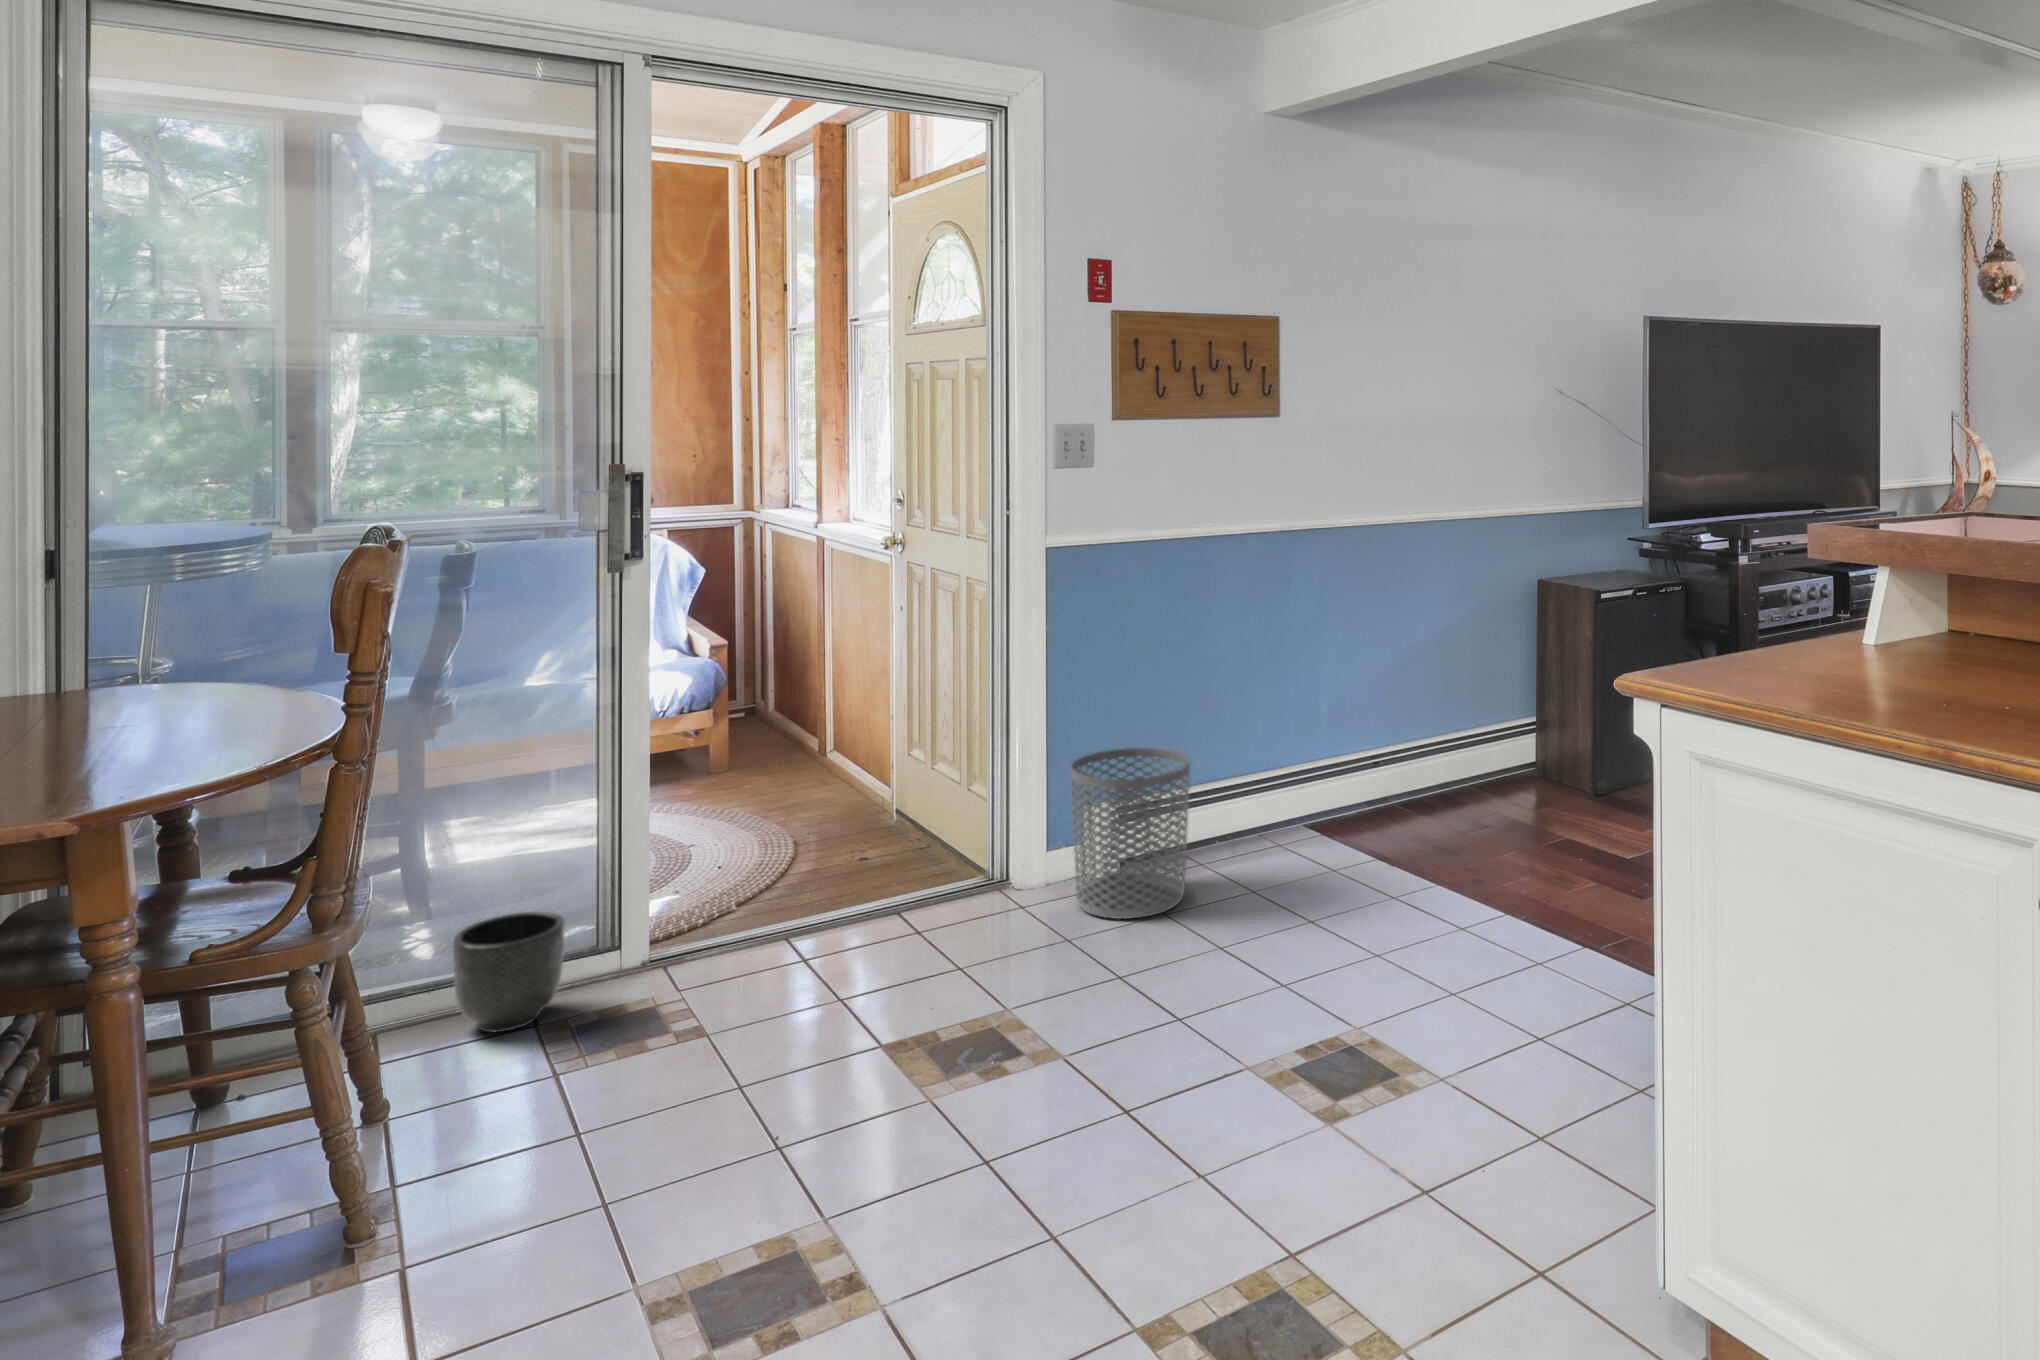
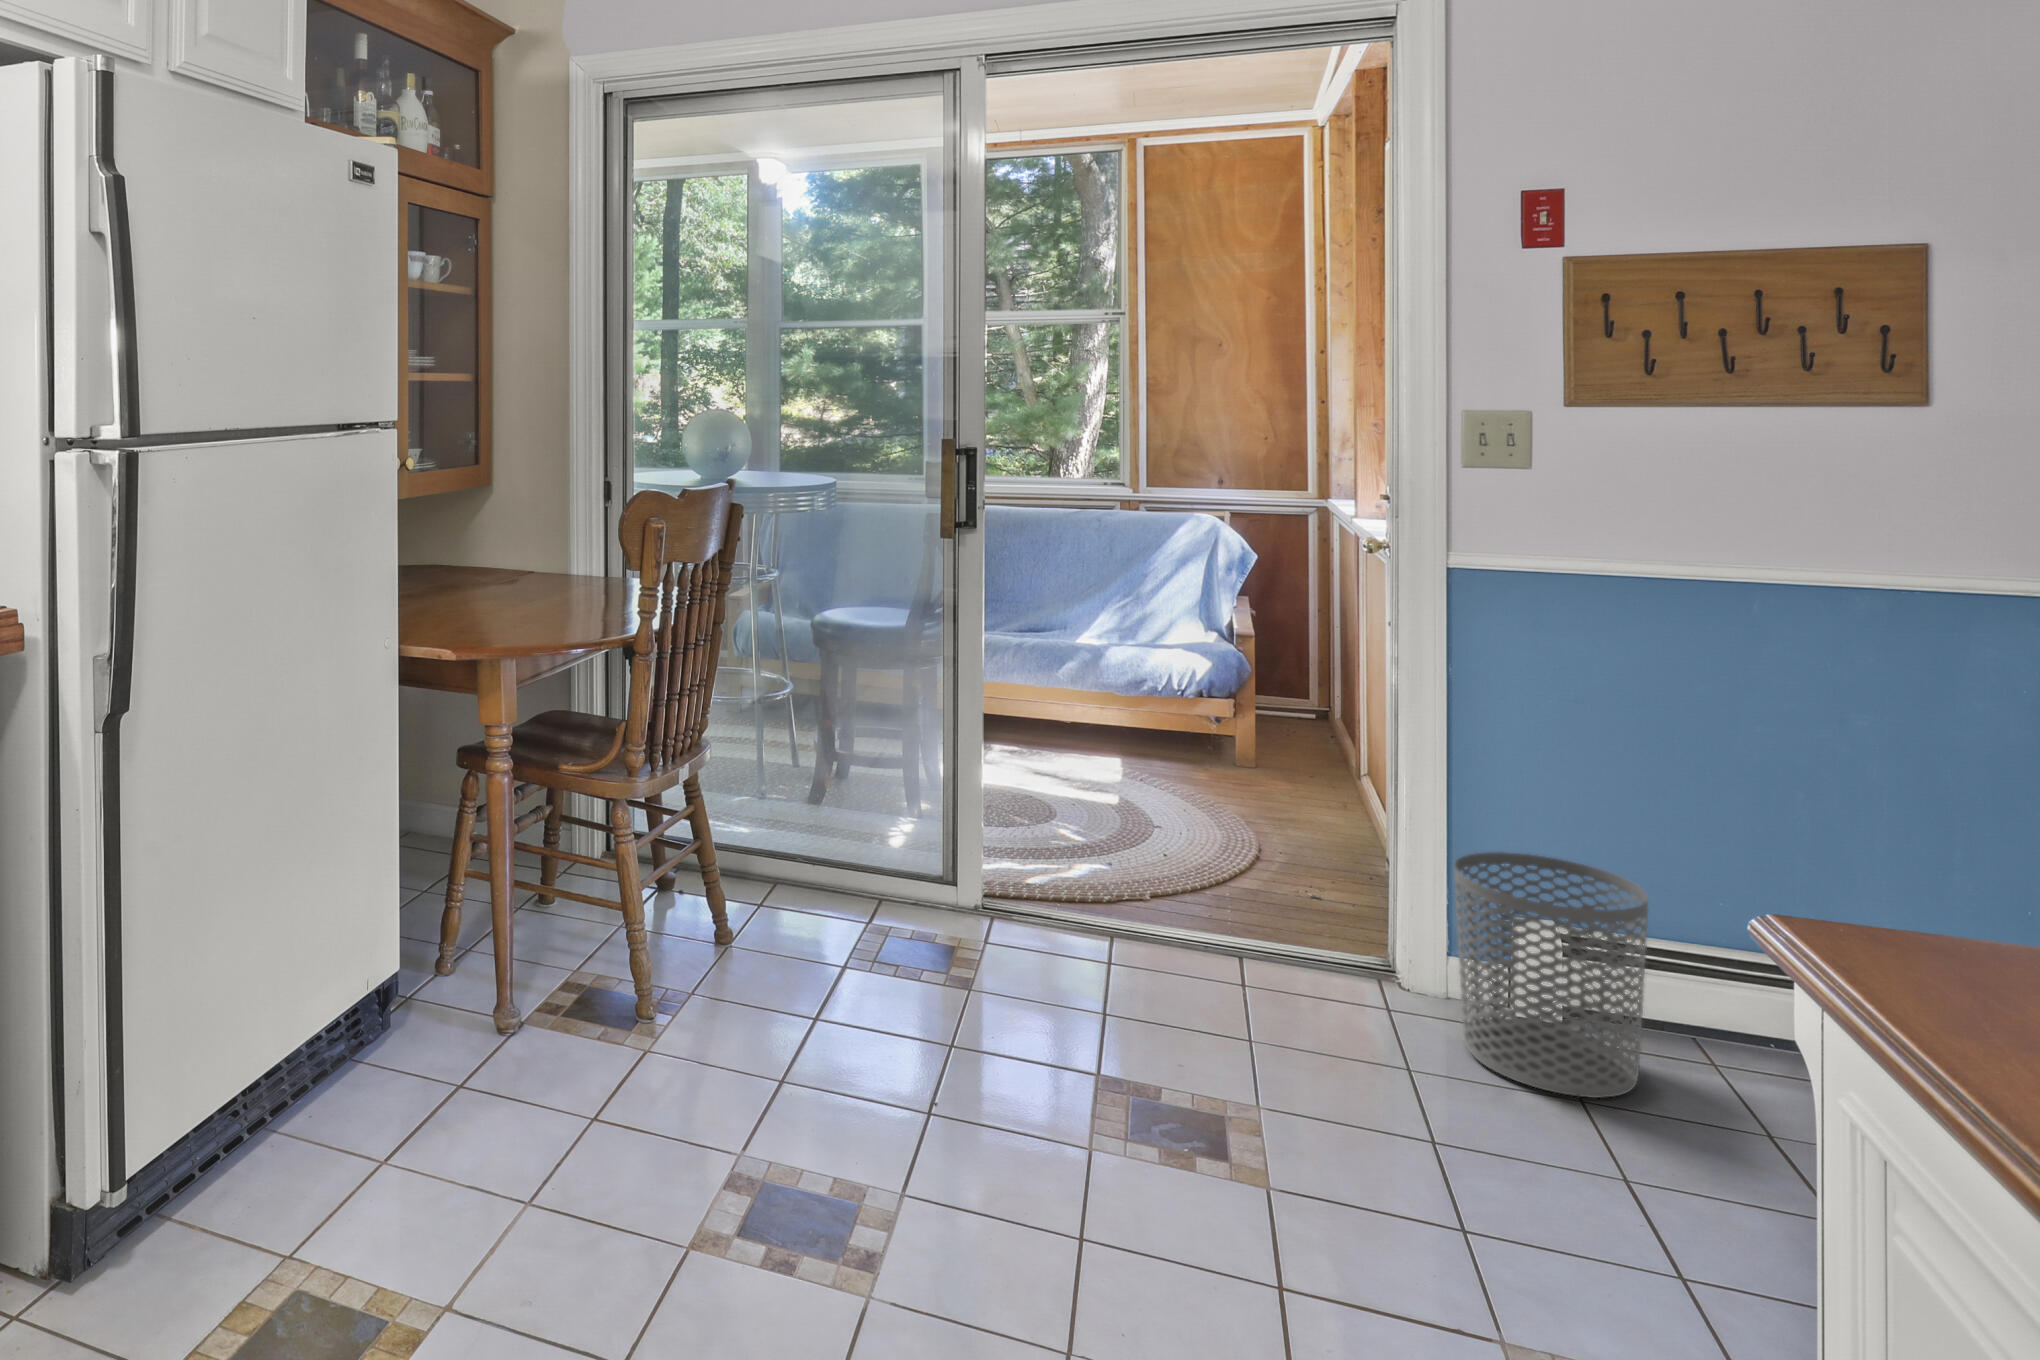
planter: present [453,912,565,1032] -> none [821,825,905,925]

